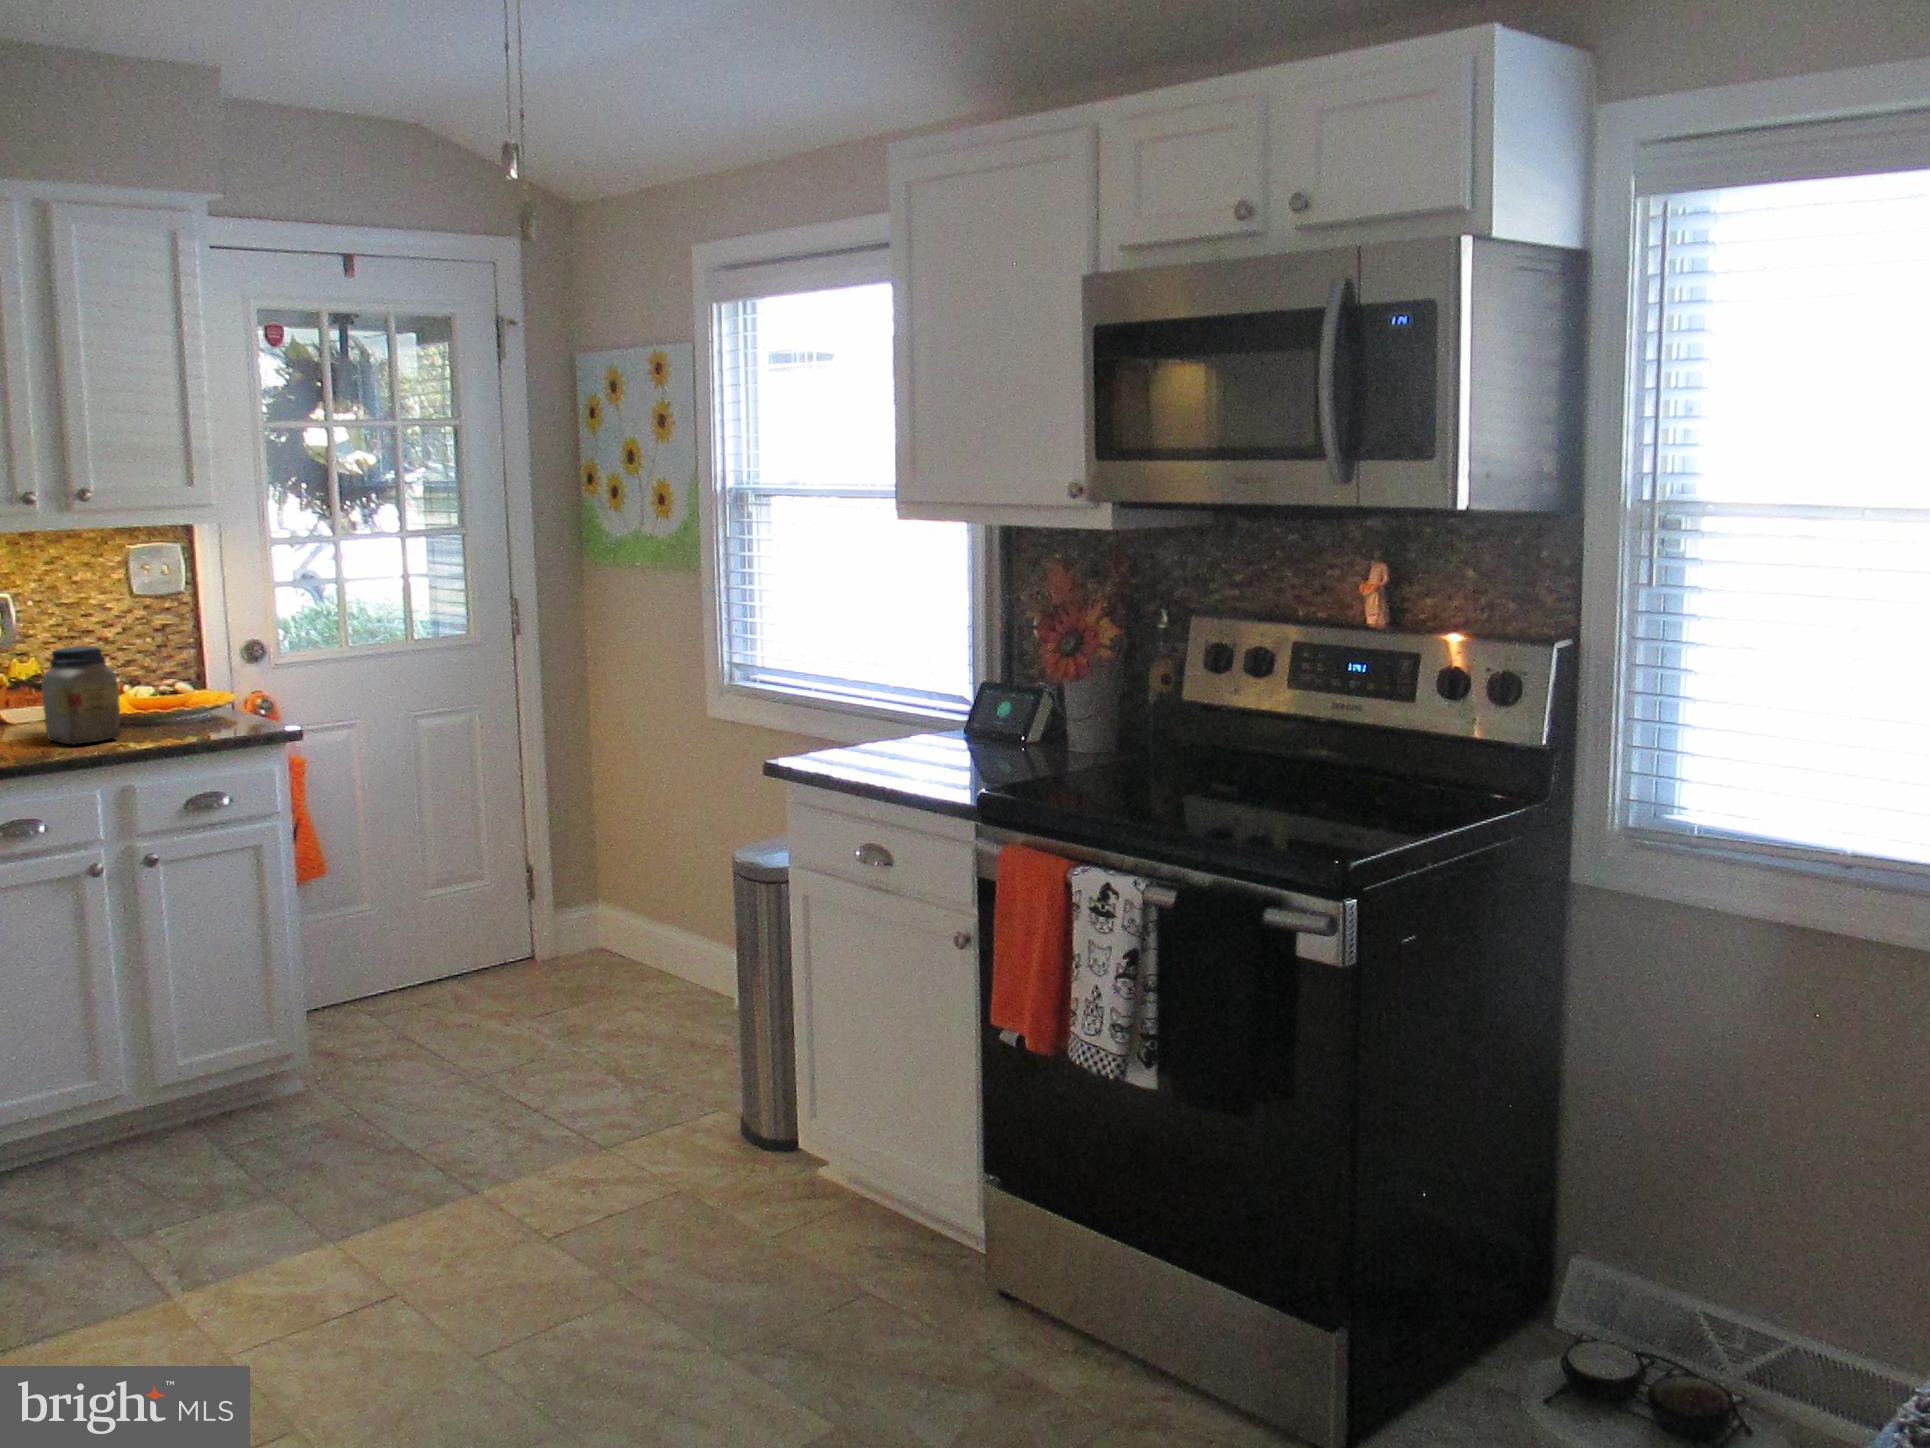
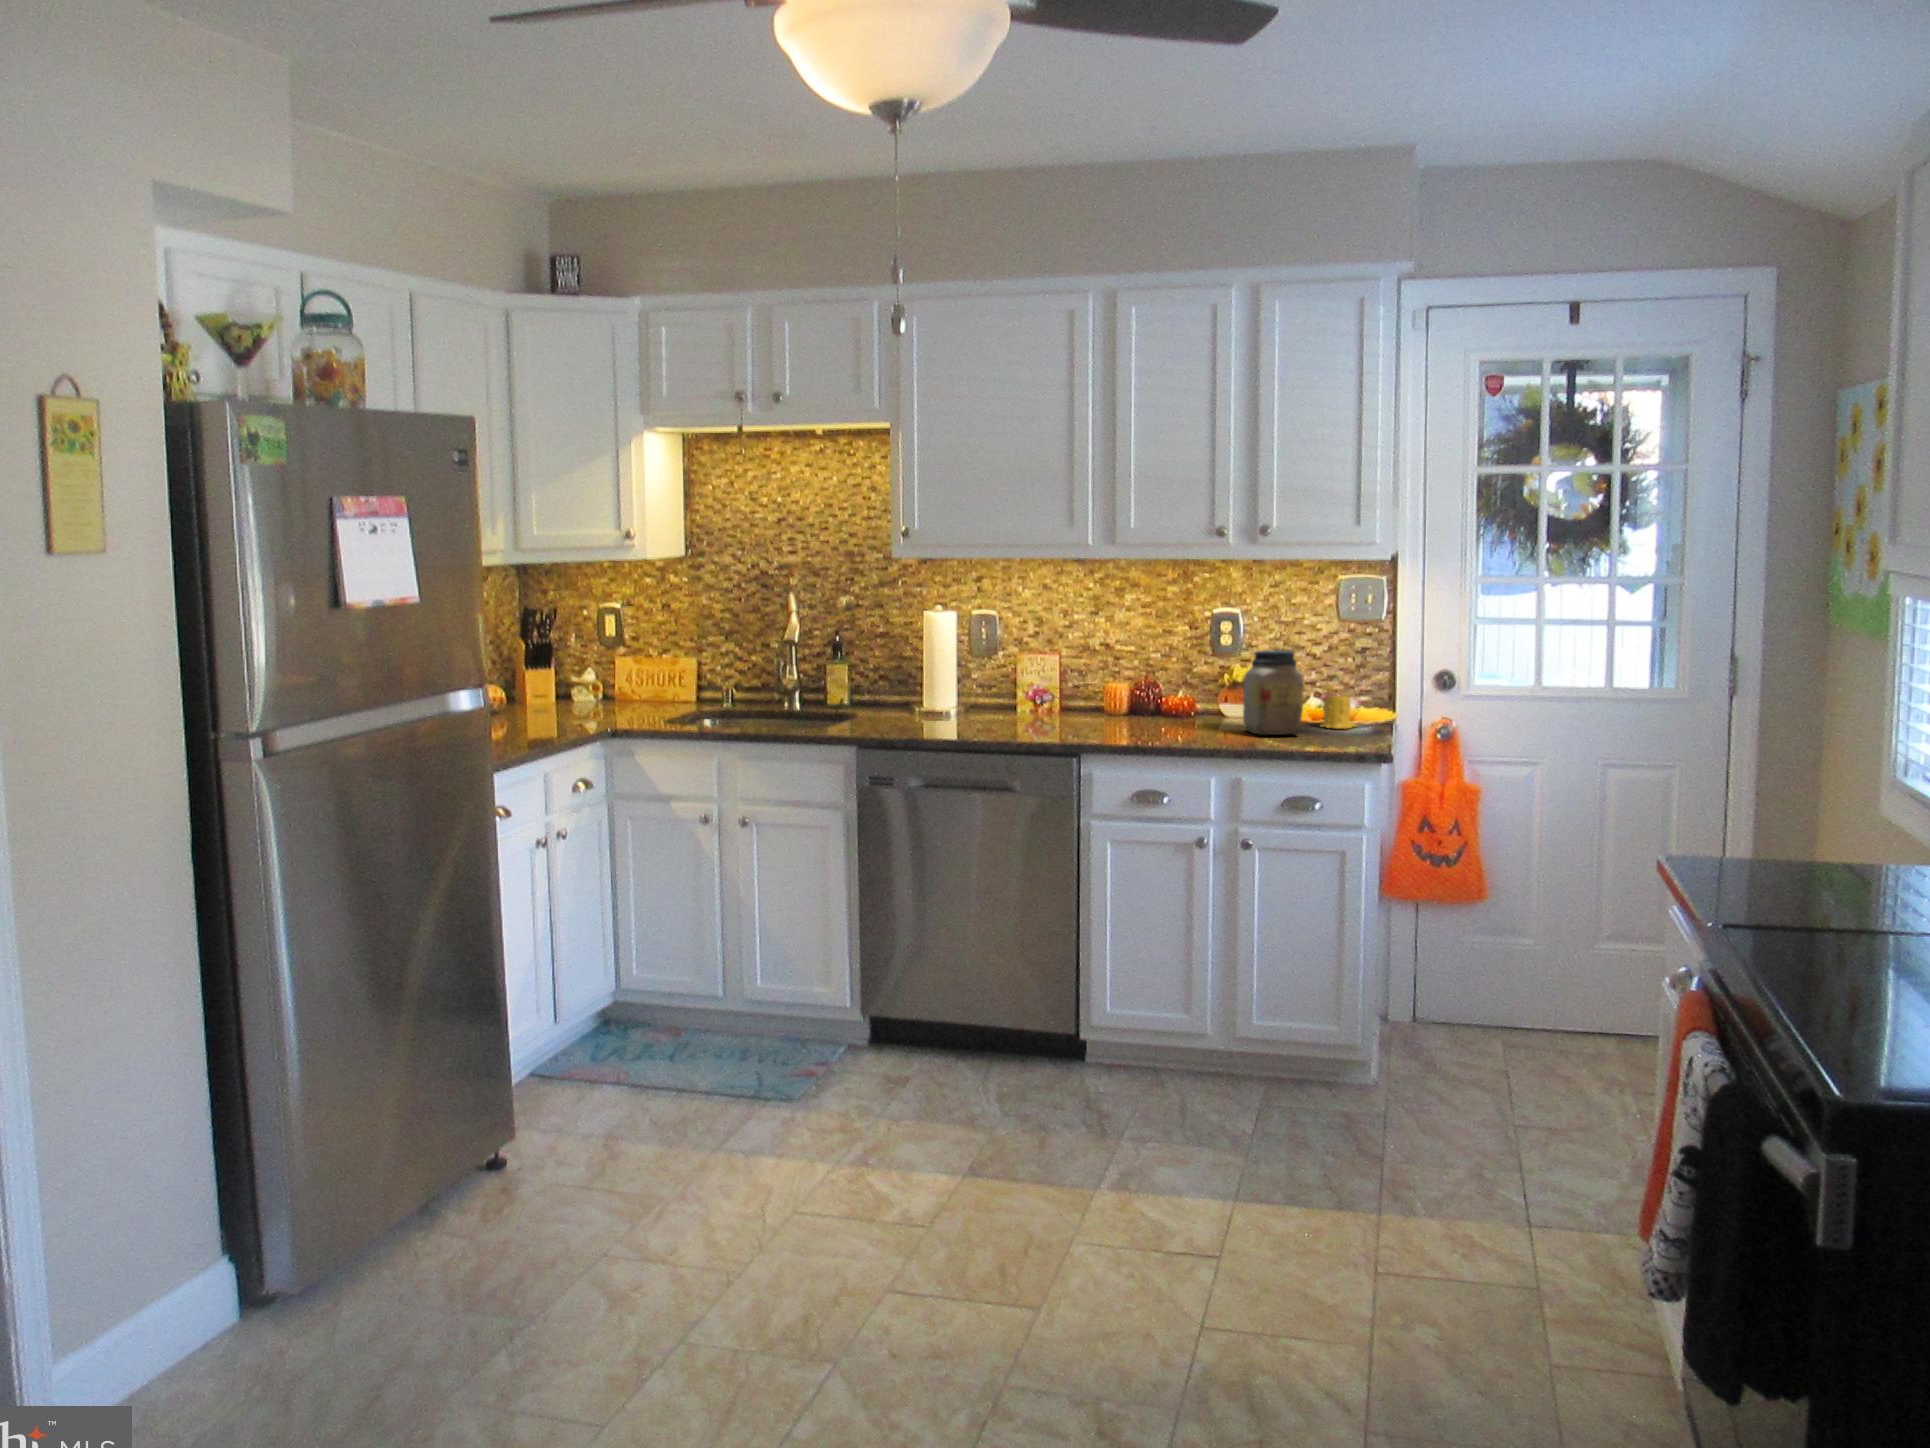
candle: none [135,685,181,725] -> present [1321,695,1357,728]

